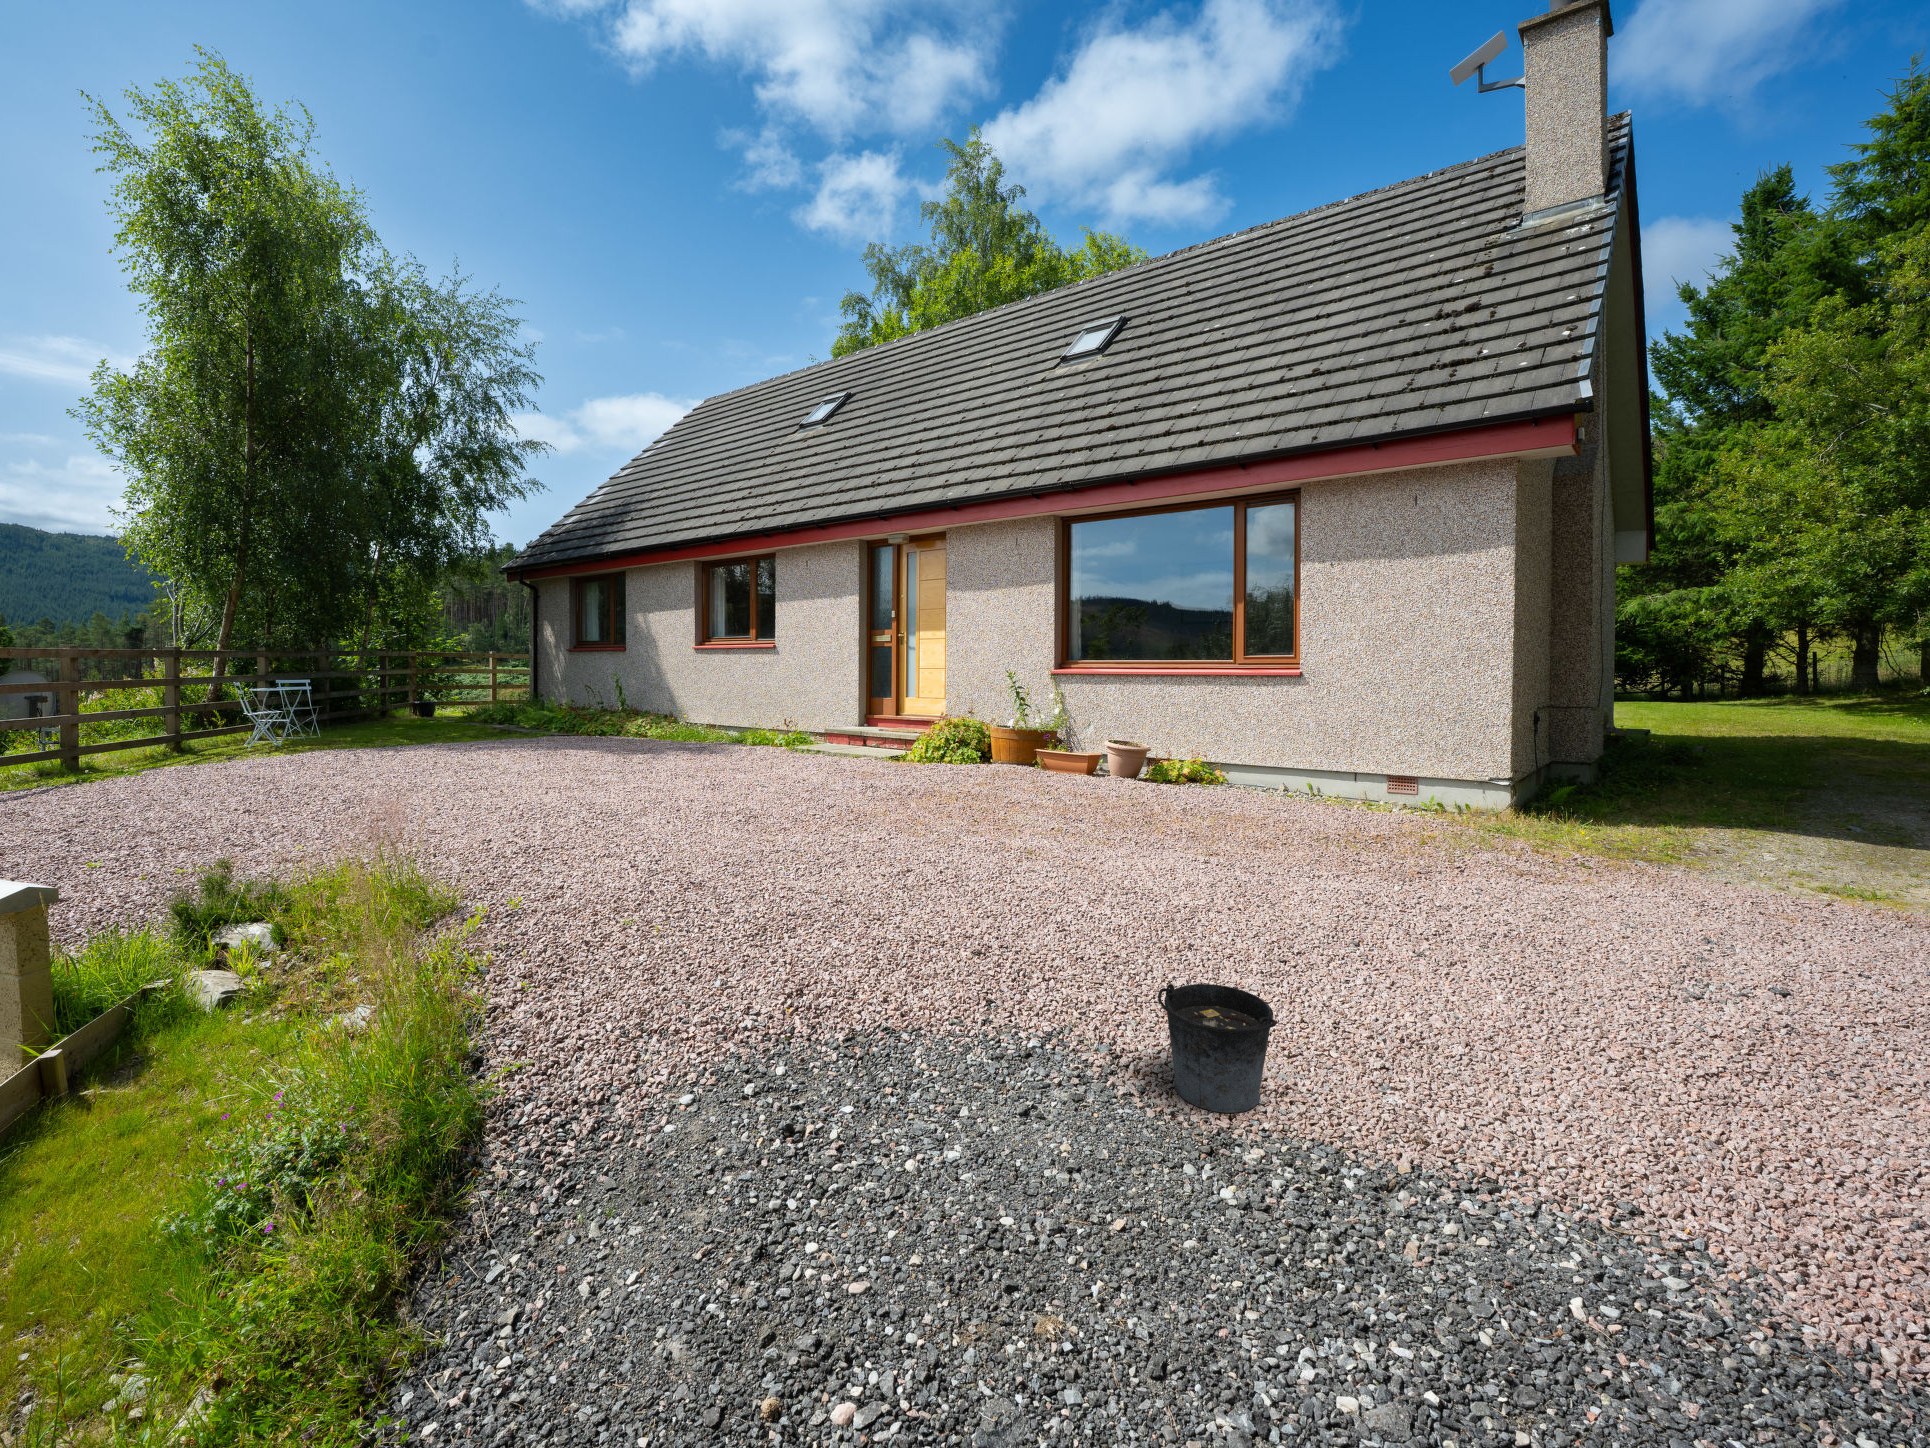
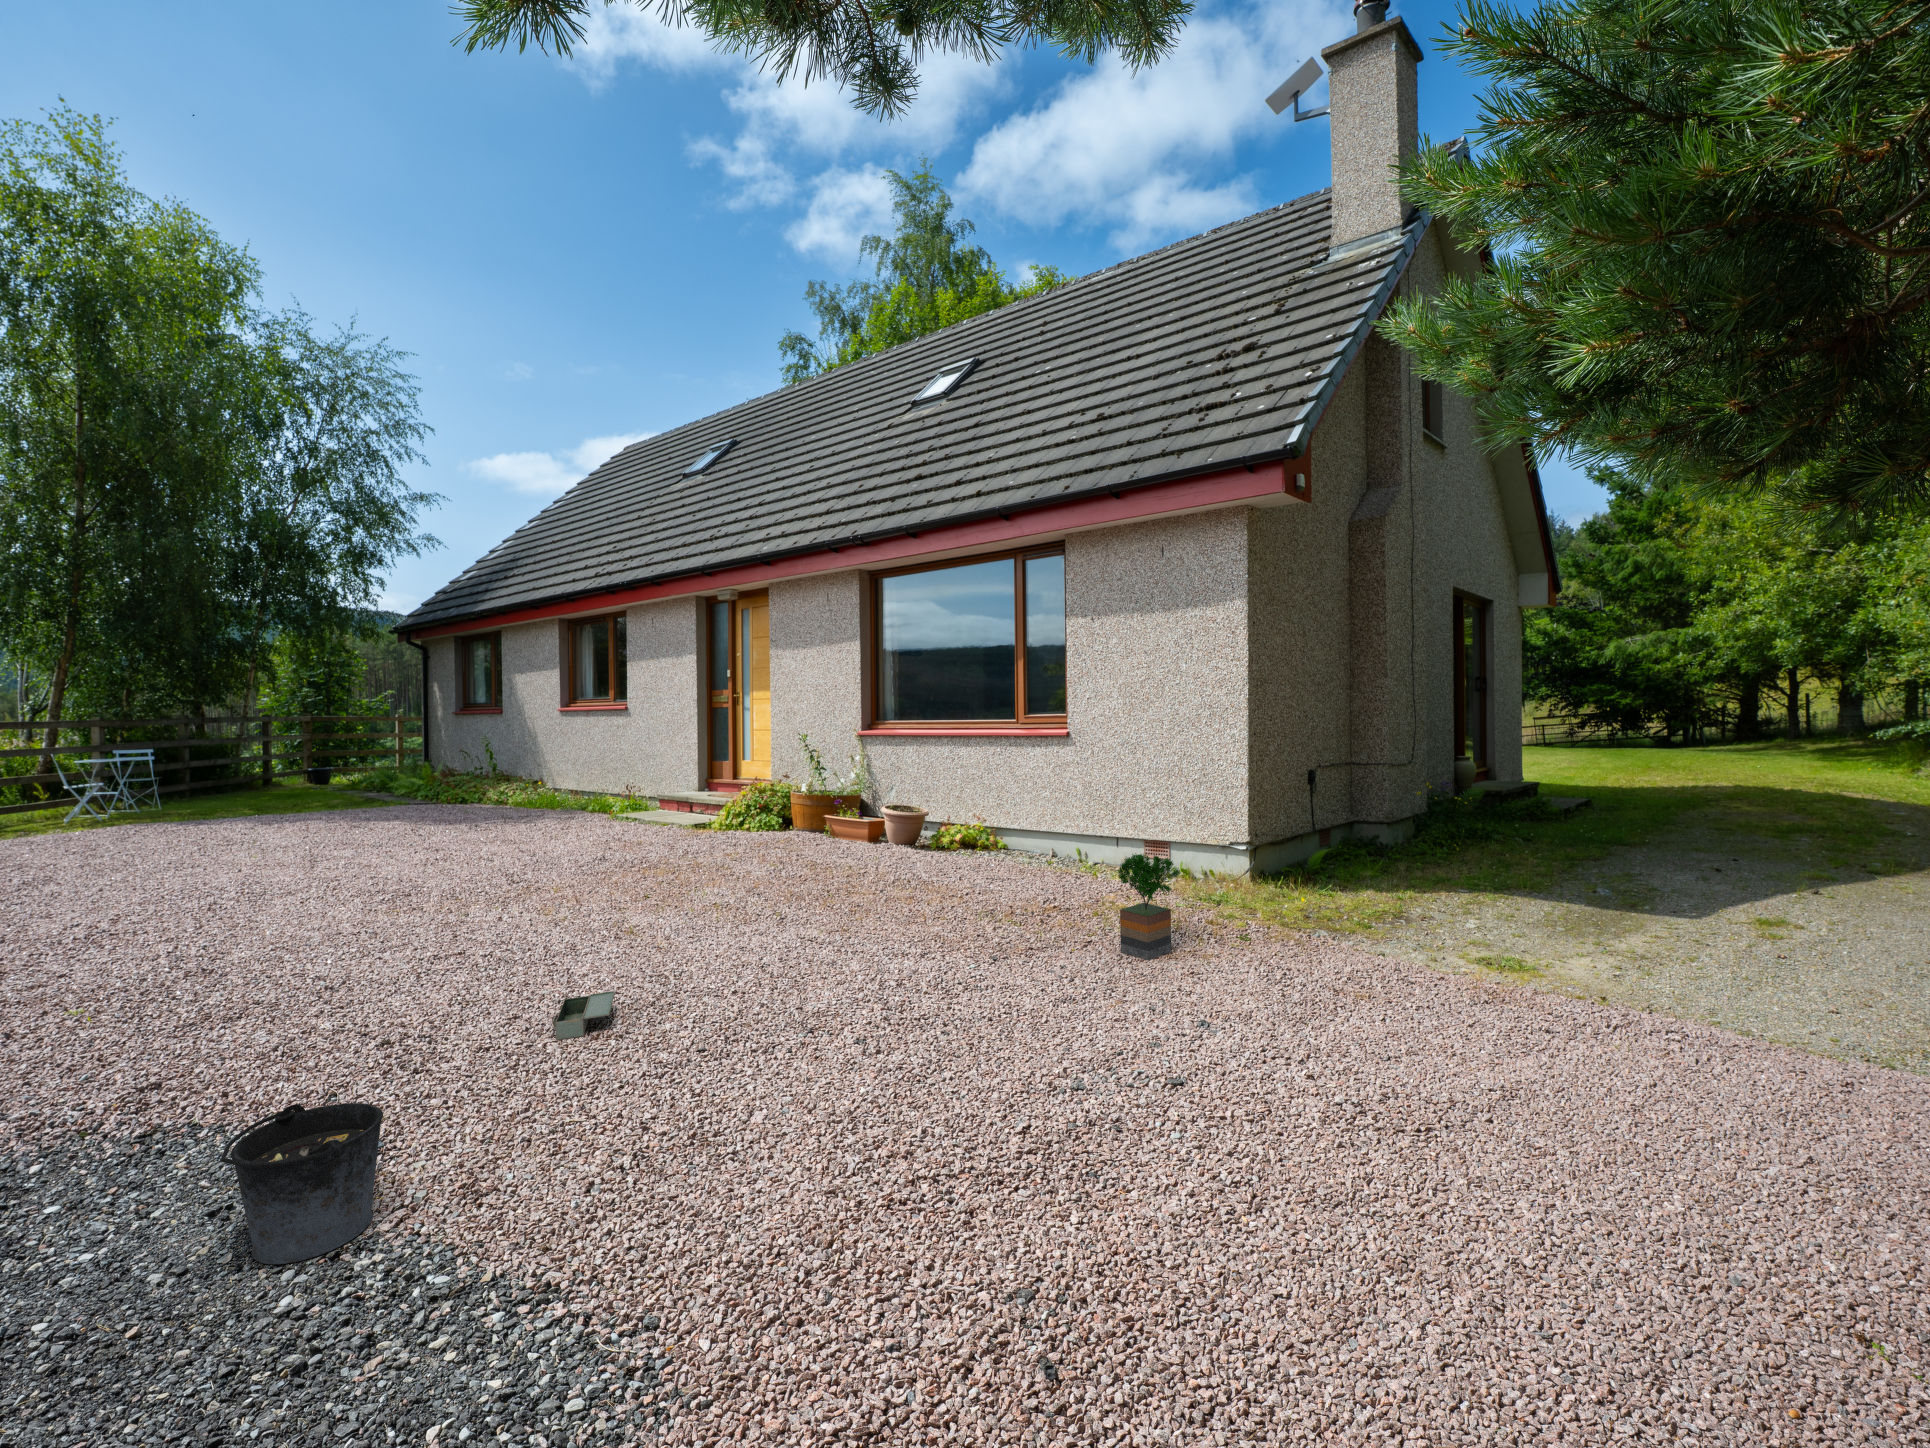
potted tree: none [1505,785,1578,883] -> present [1117,854,1181,960]
toolbox: none [1104,899,1172,939] -> present [553,991,615,1040]

